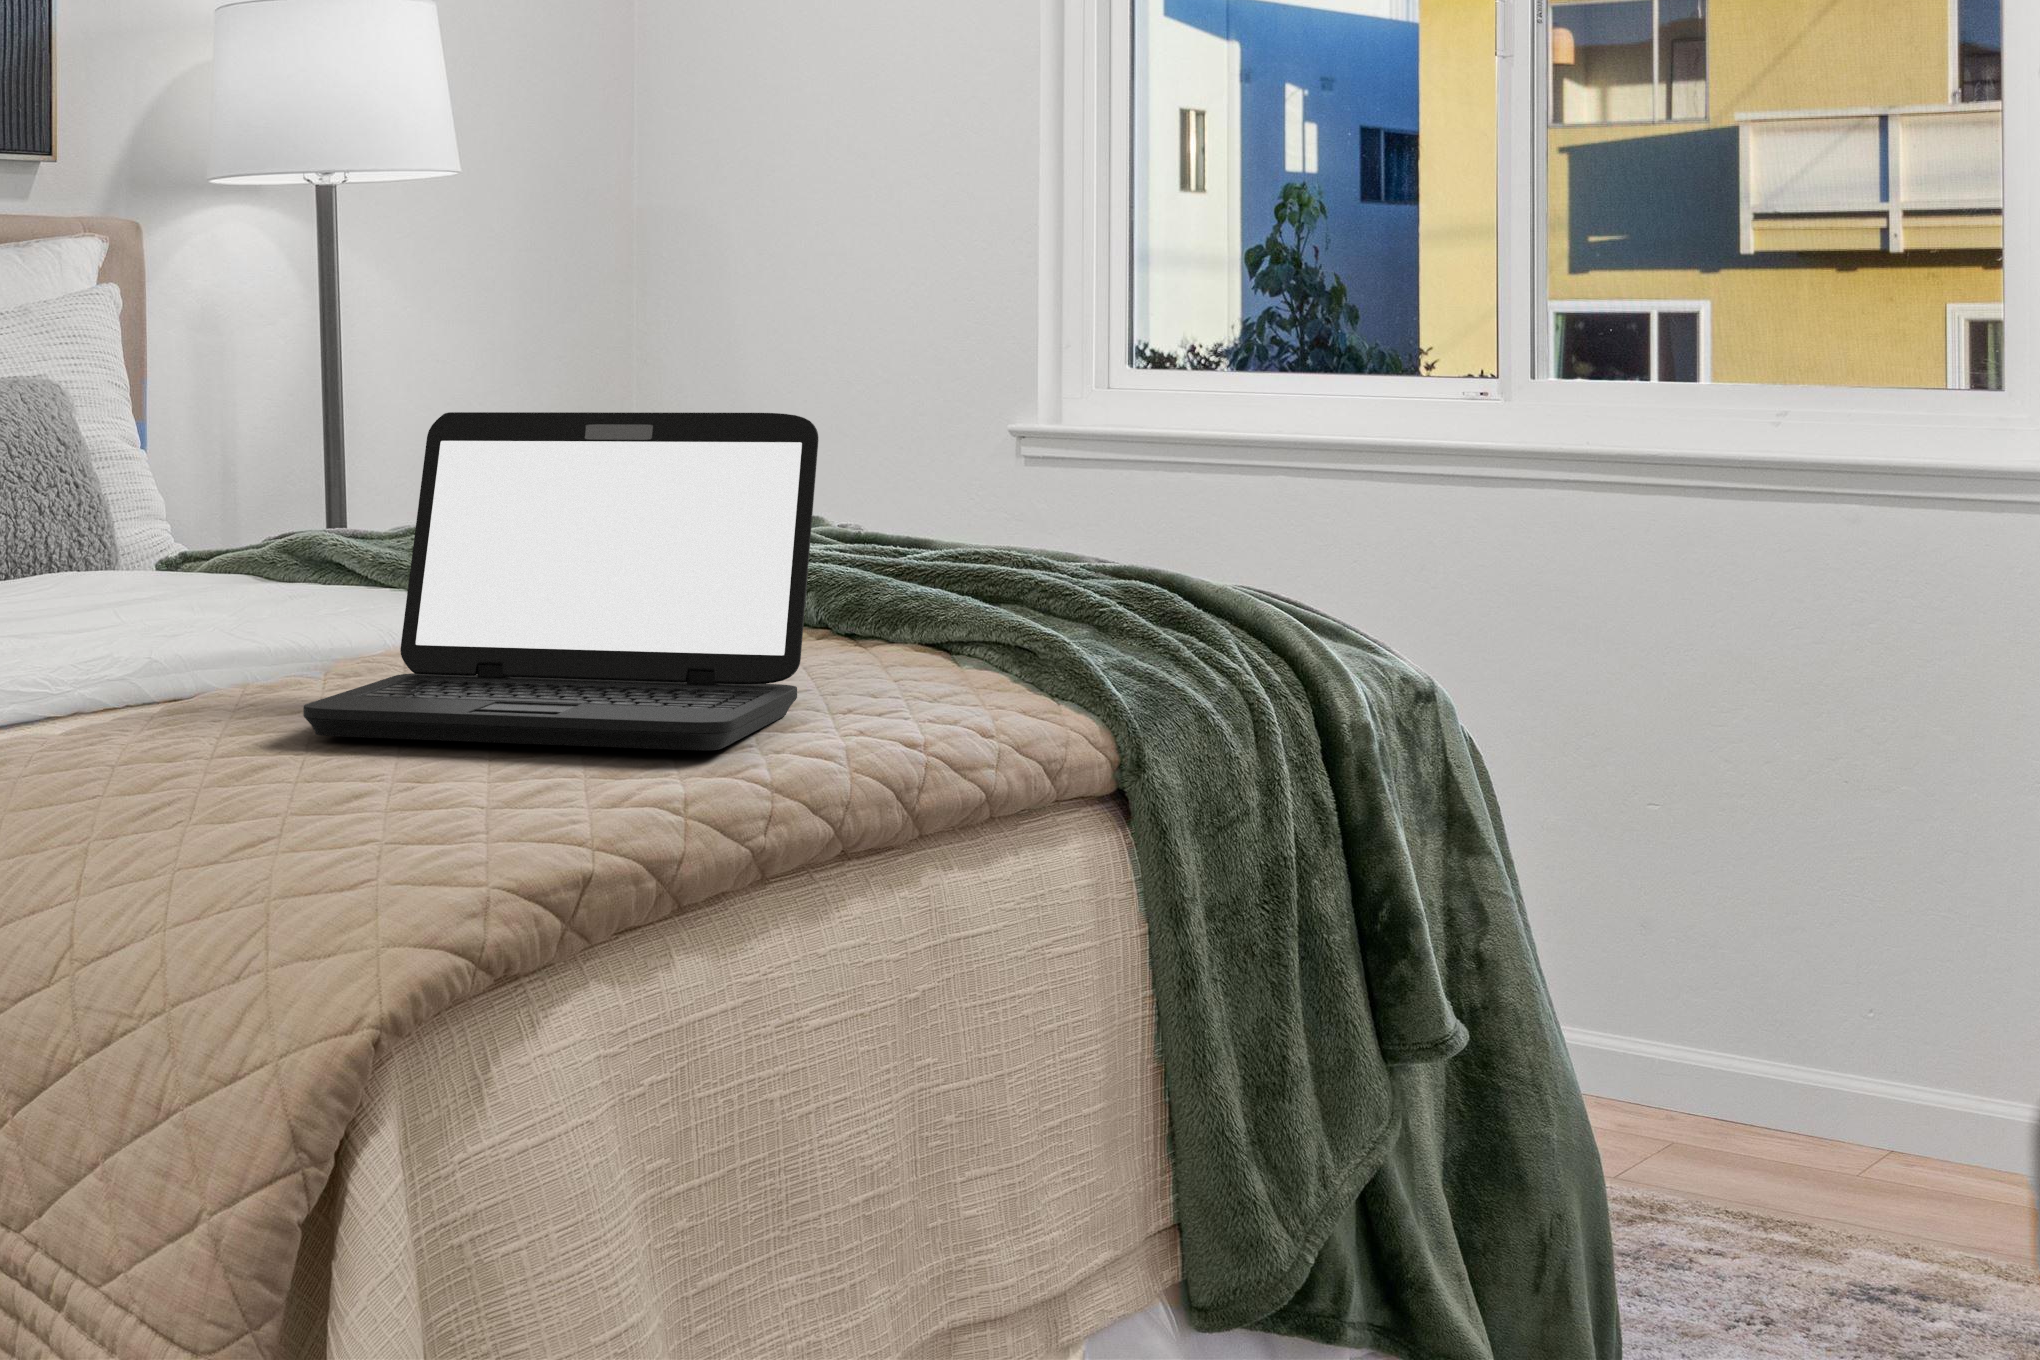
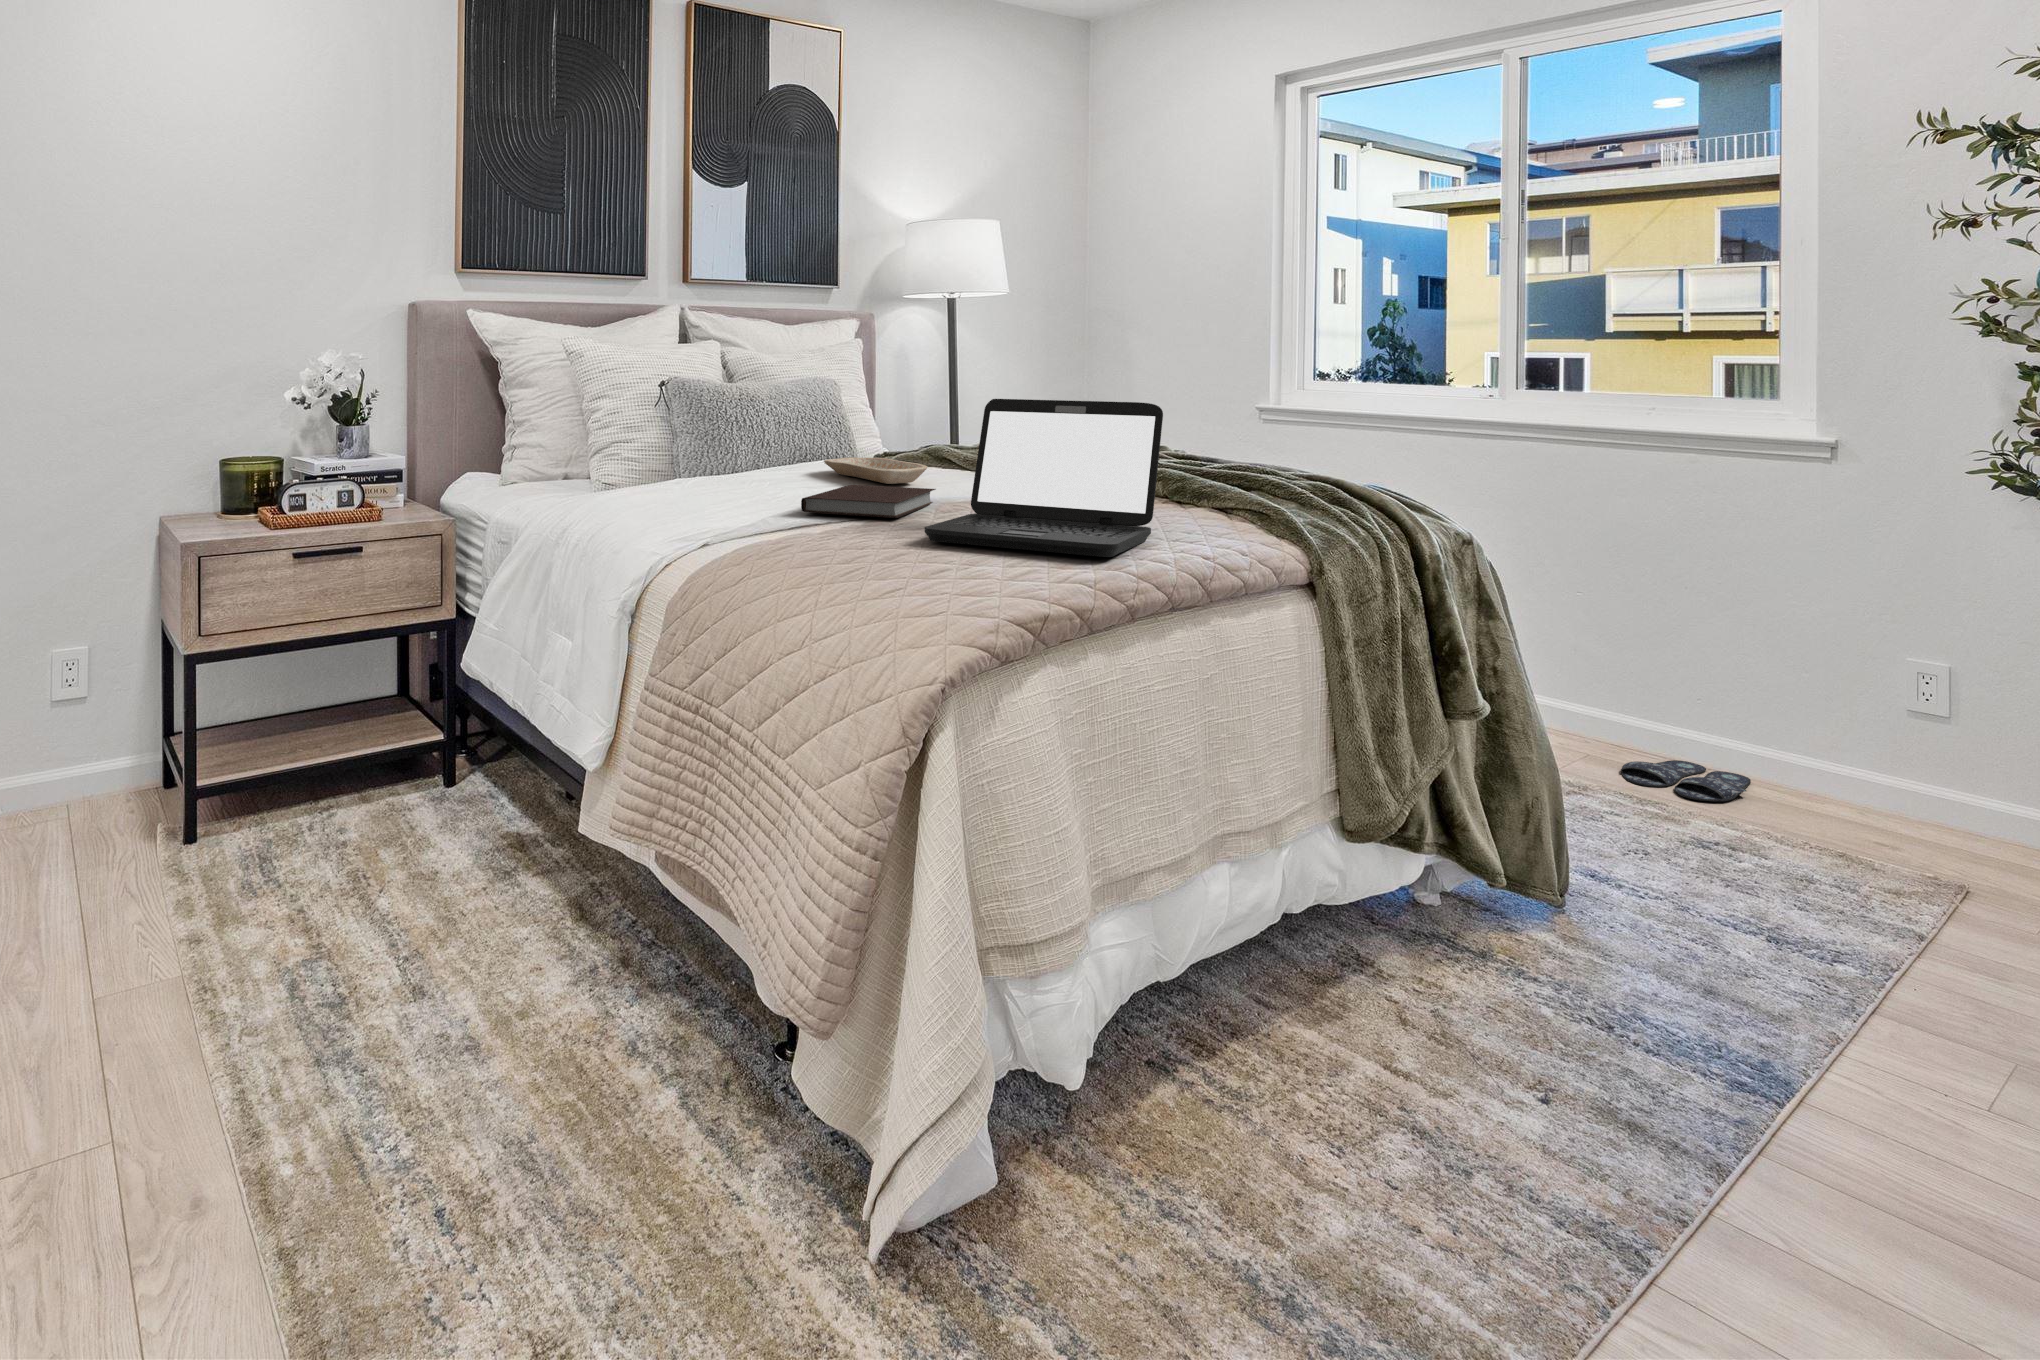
tray: none [40,561,288,618] -> present [824,457,927,484]
notebook: none [5,622,314,691] -> present [801,485,935,518]
slippers: none [1714,1132,1947,1205] -> present [1621,760,1751,801]

